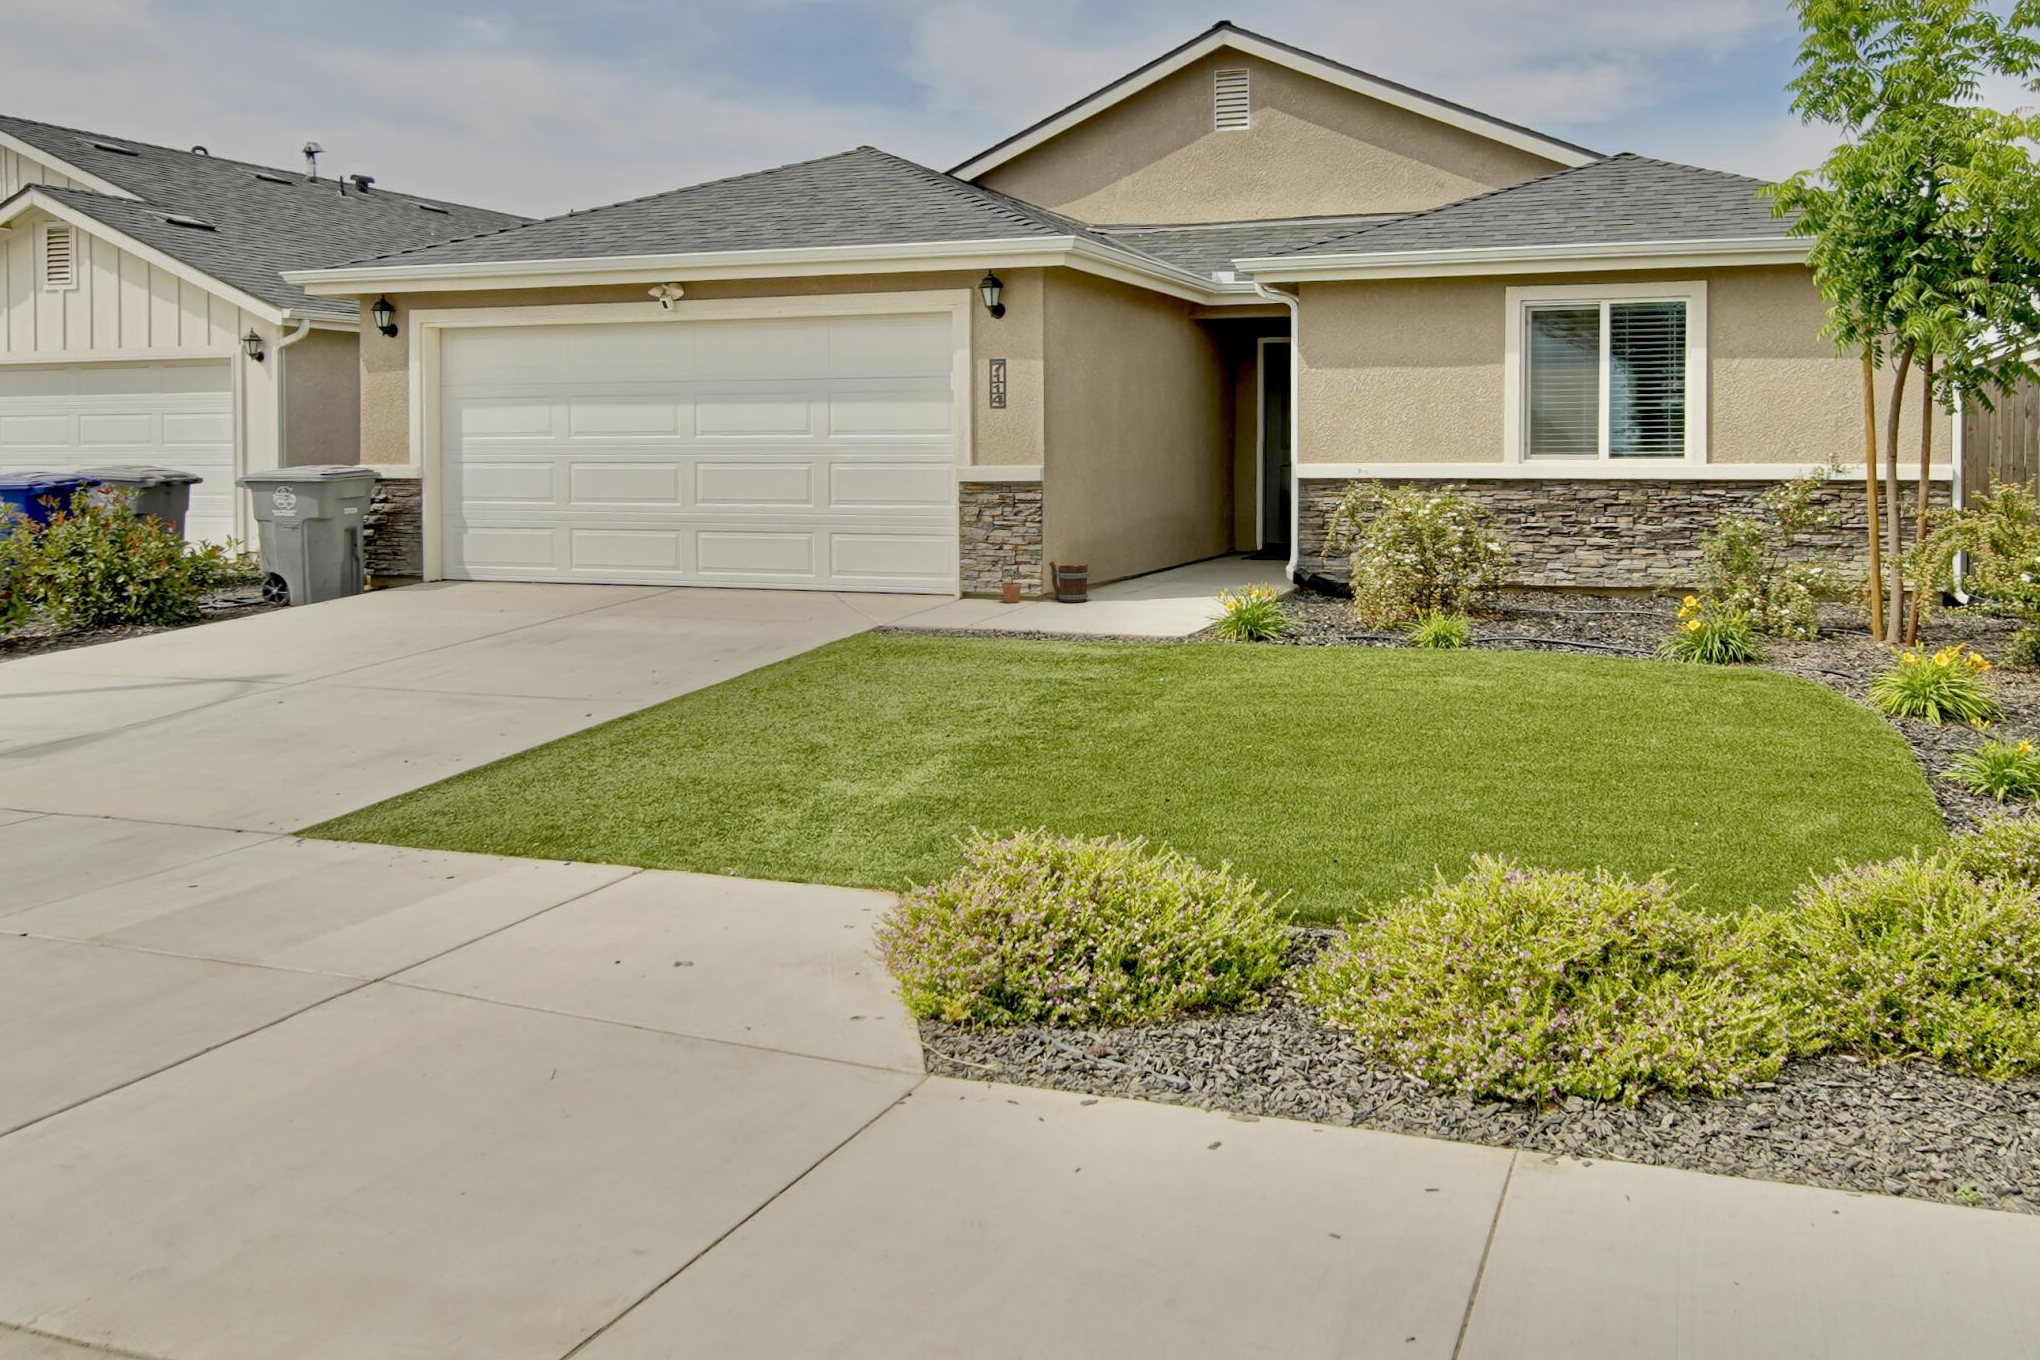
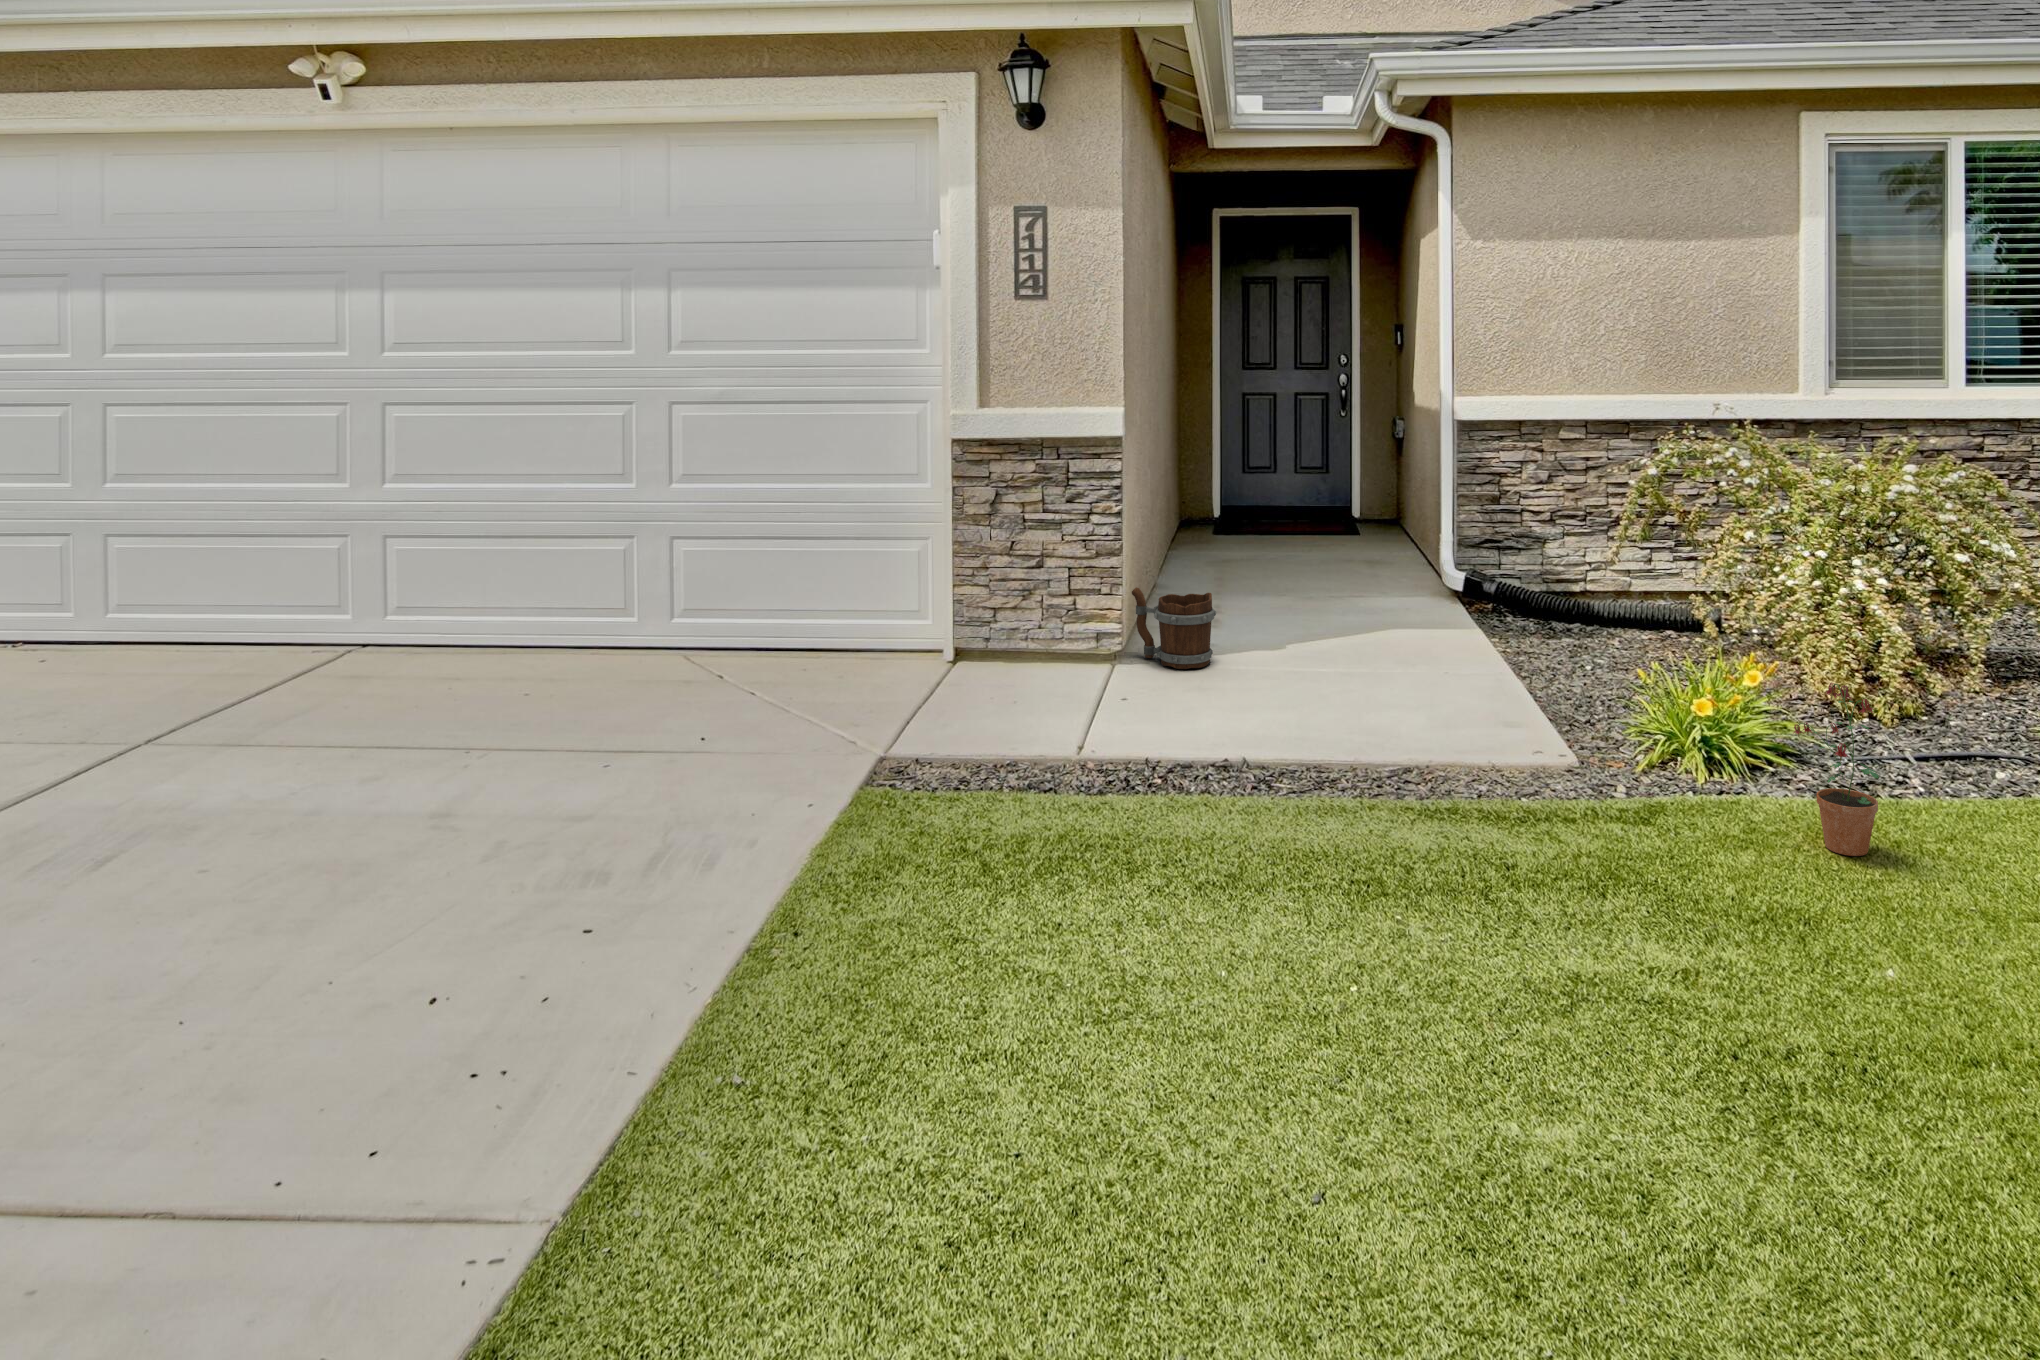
potted plant: present [1002,544,1021,603] -> present [1794,683,1879,856]

